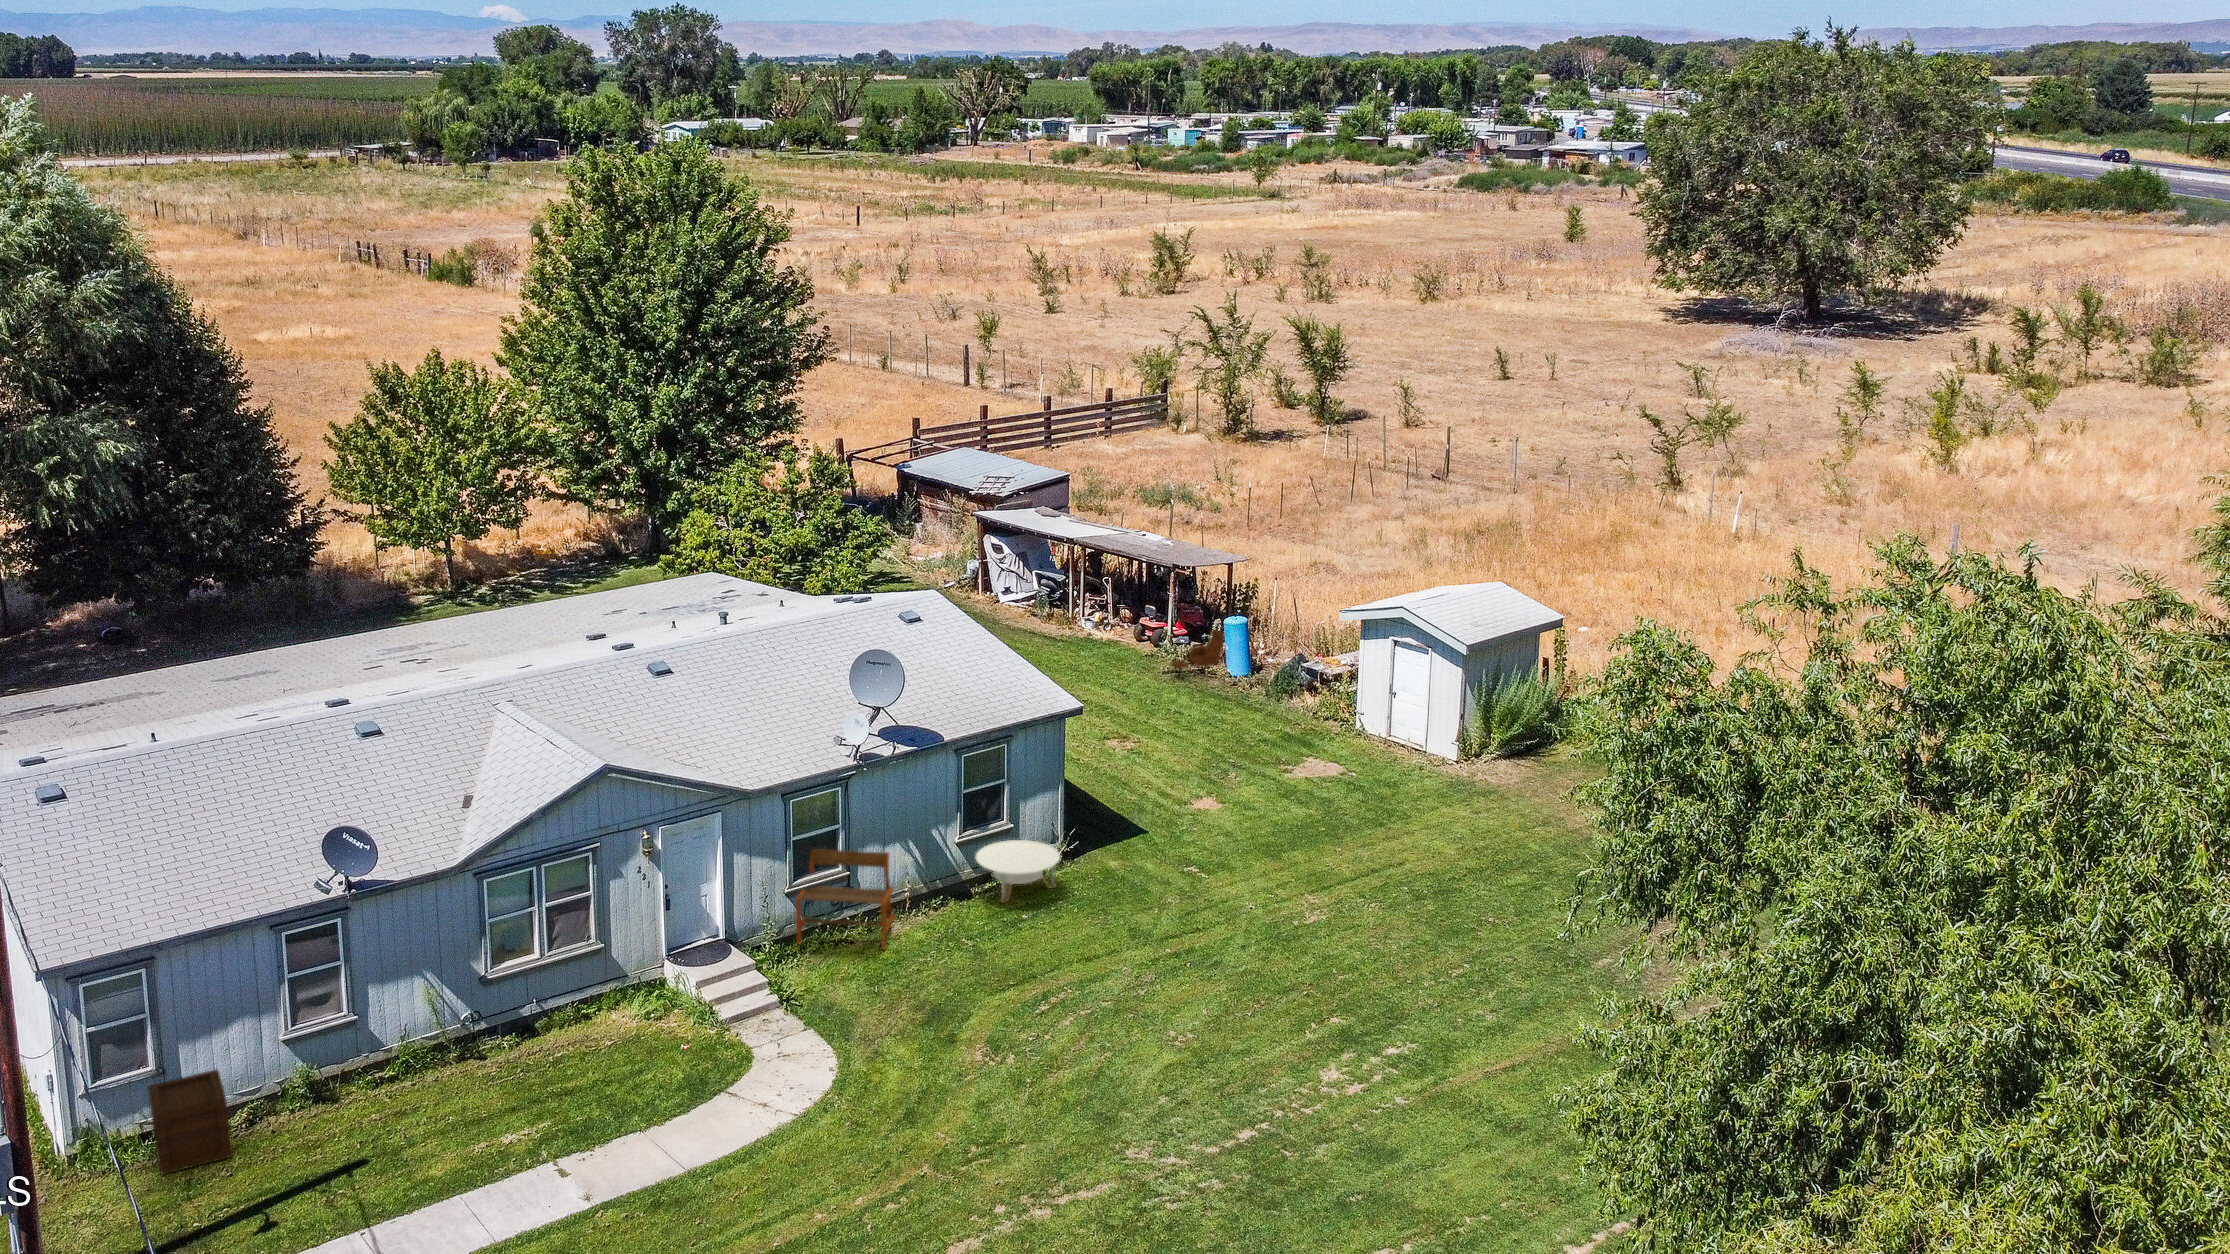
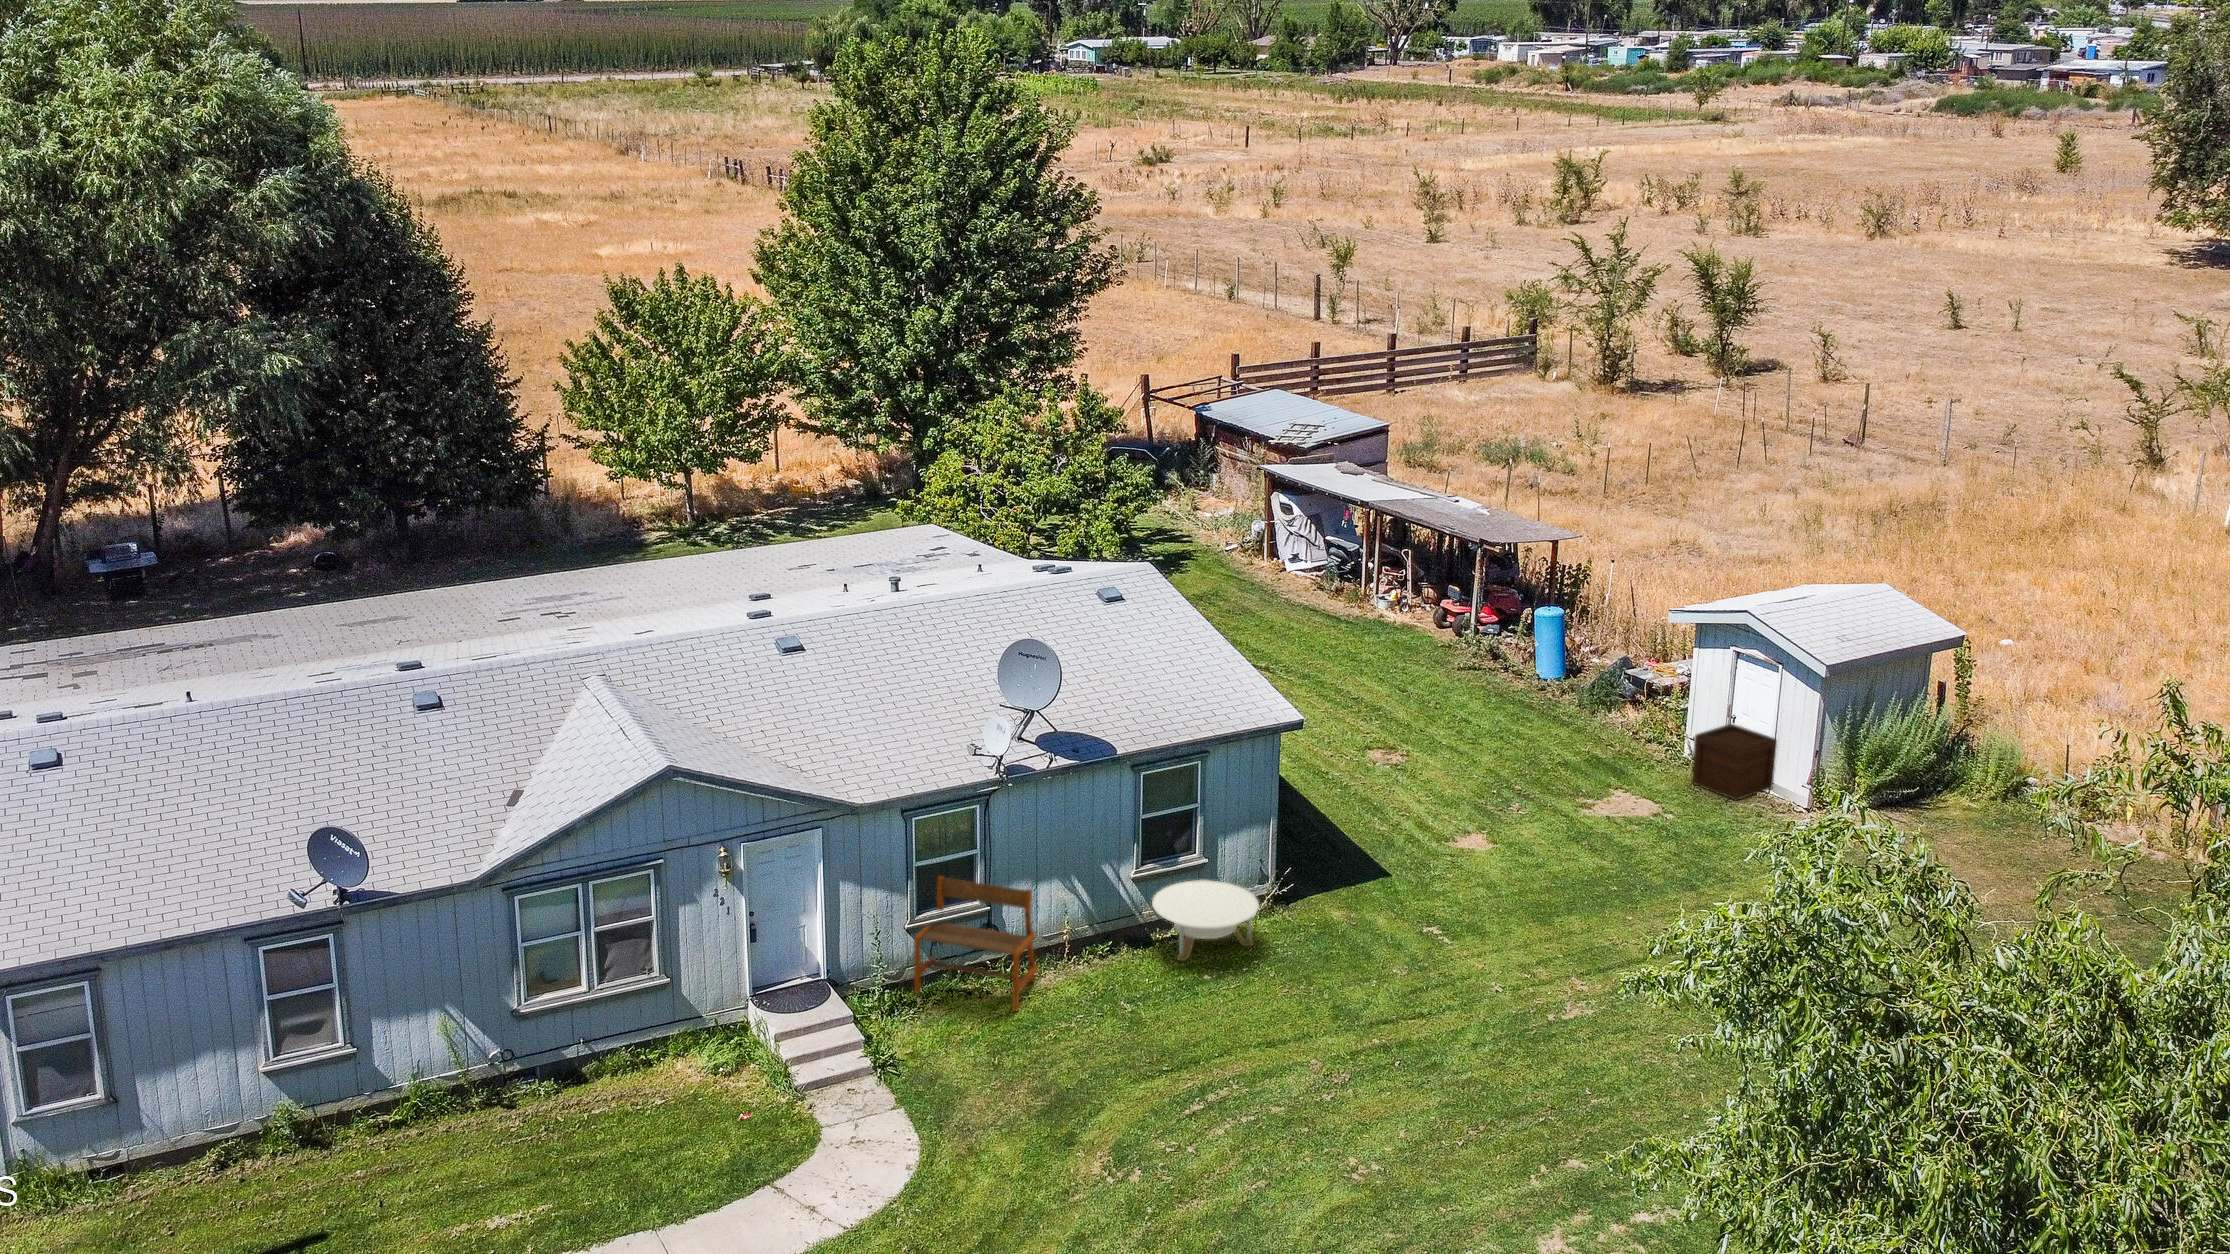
lounge chair: present [1171,630,1224,678] -> none [1468,620,1540,682]
wooden crate: present [148,1069,233,1175] -> present [1691,724,1777,800]

